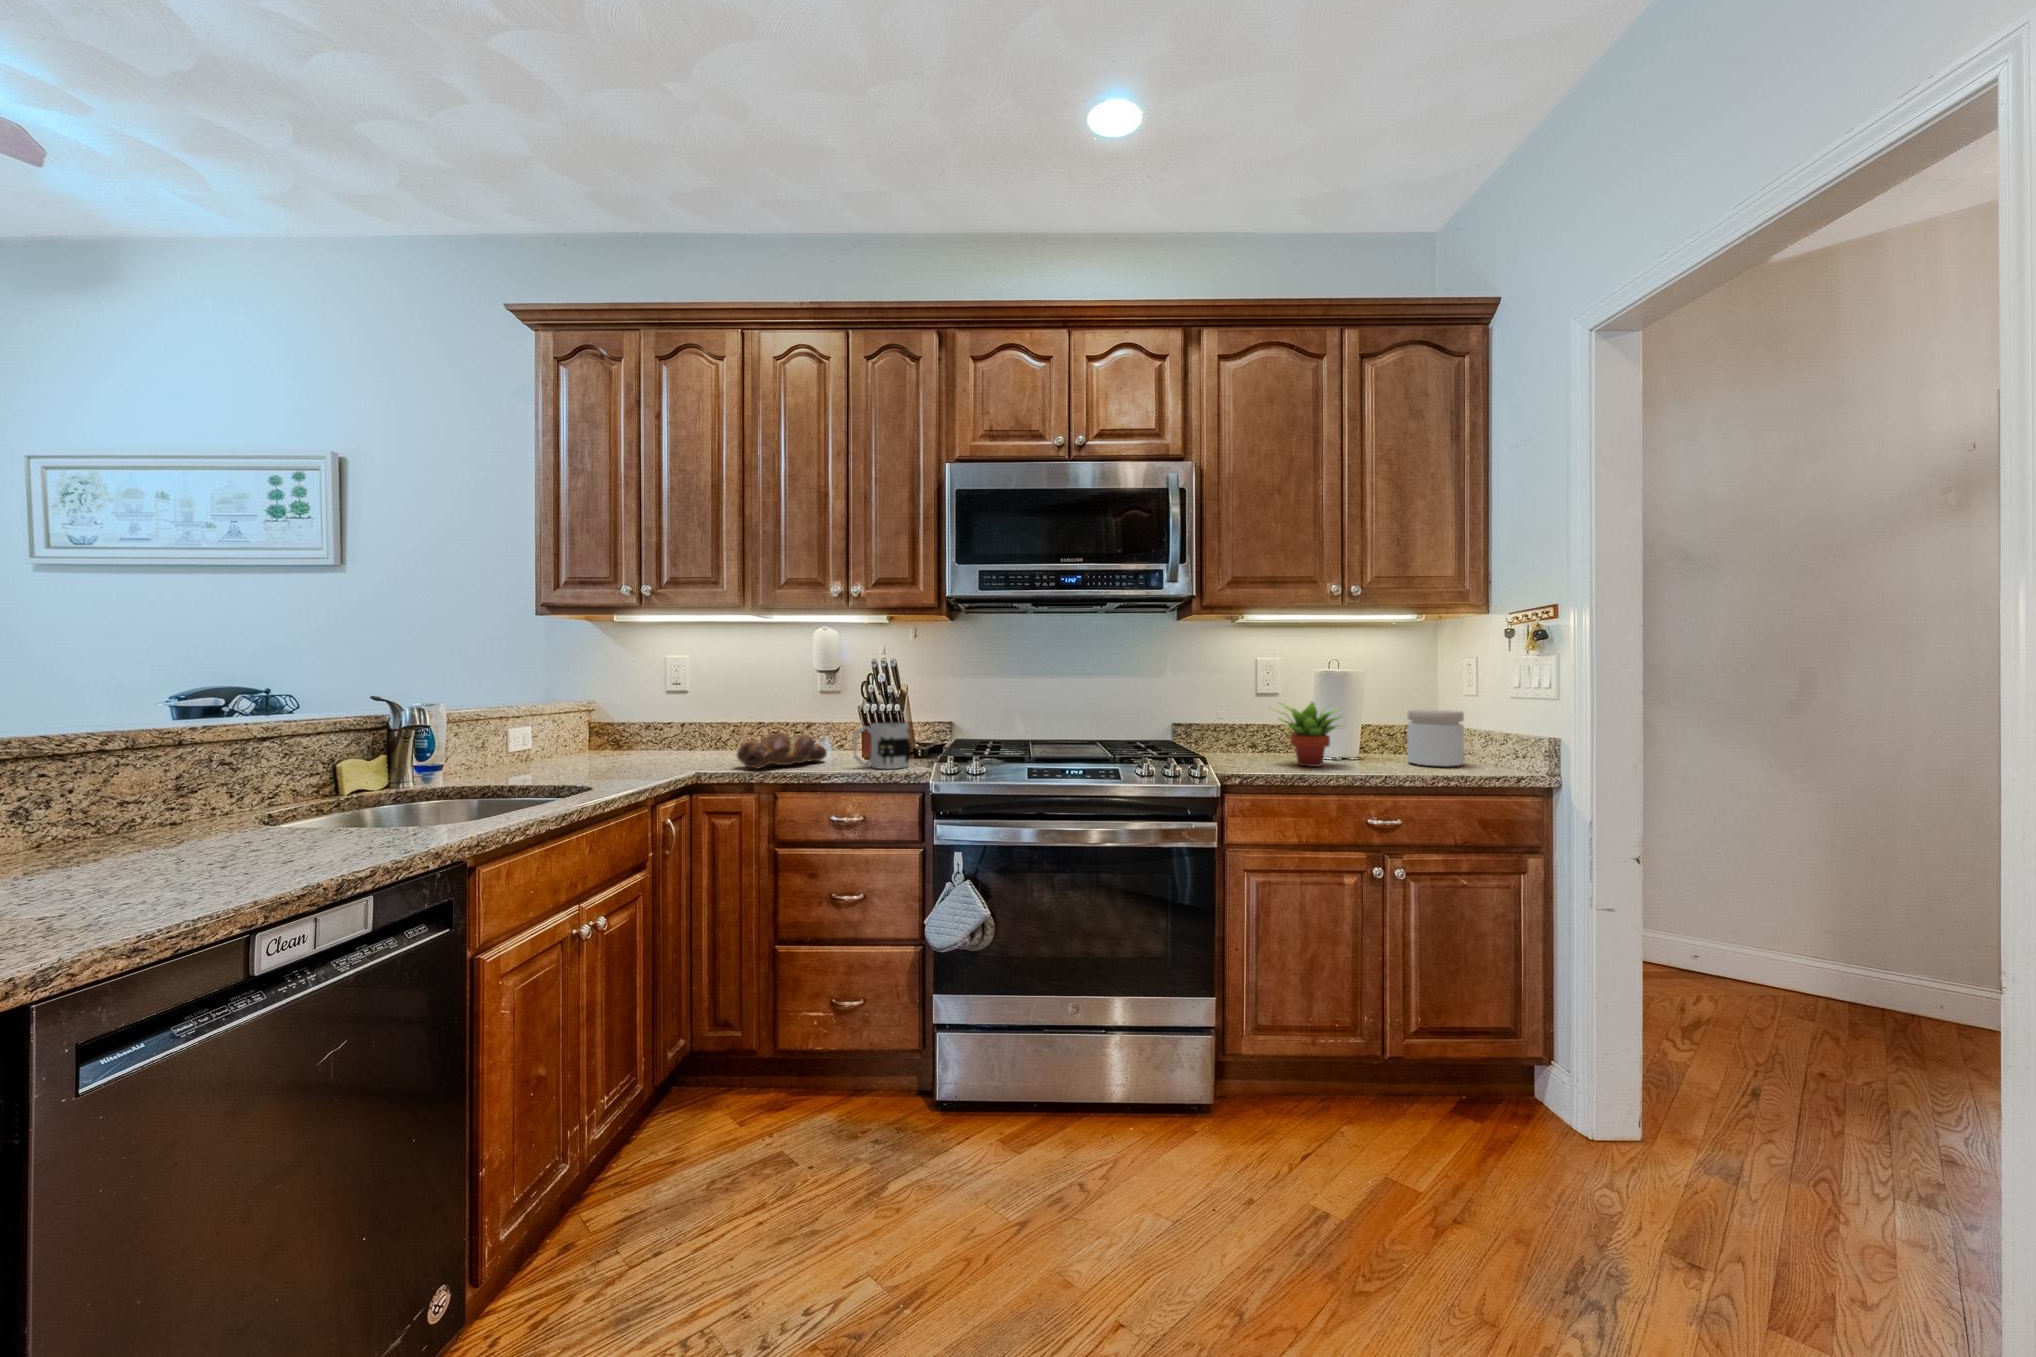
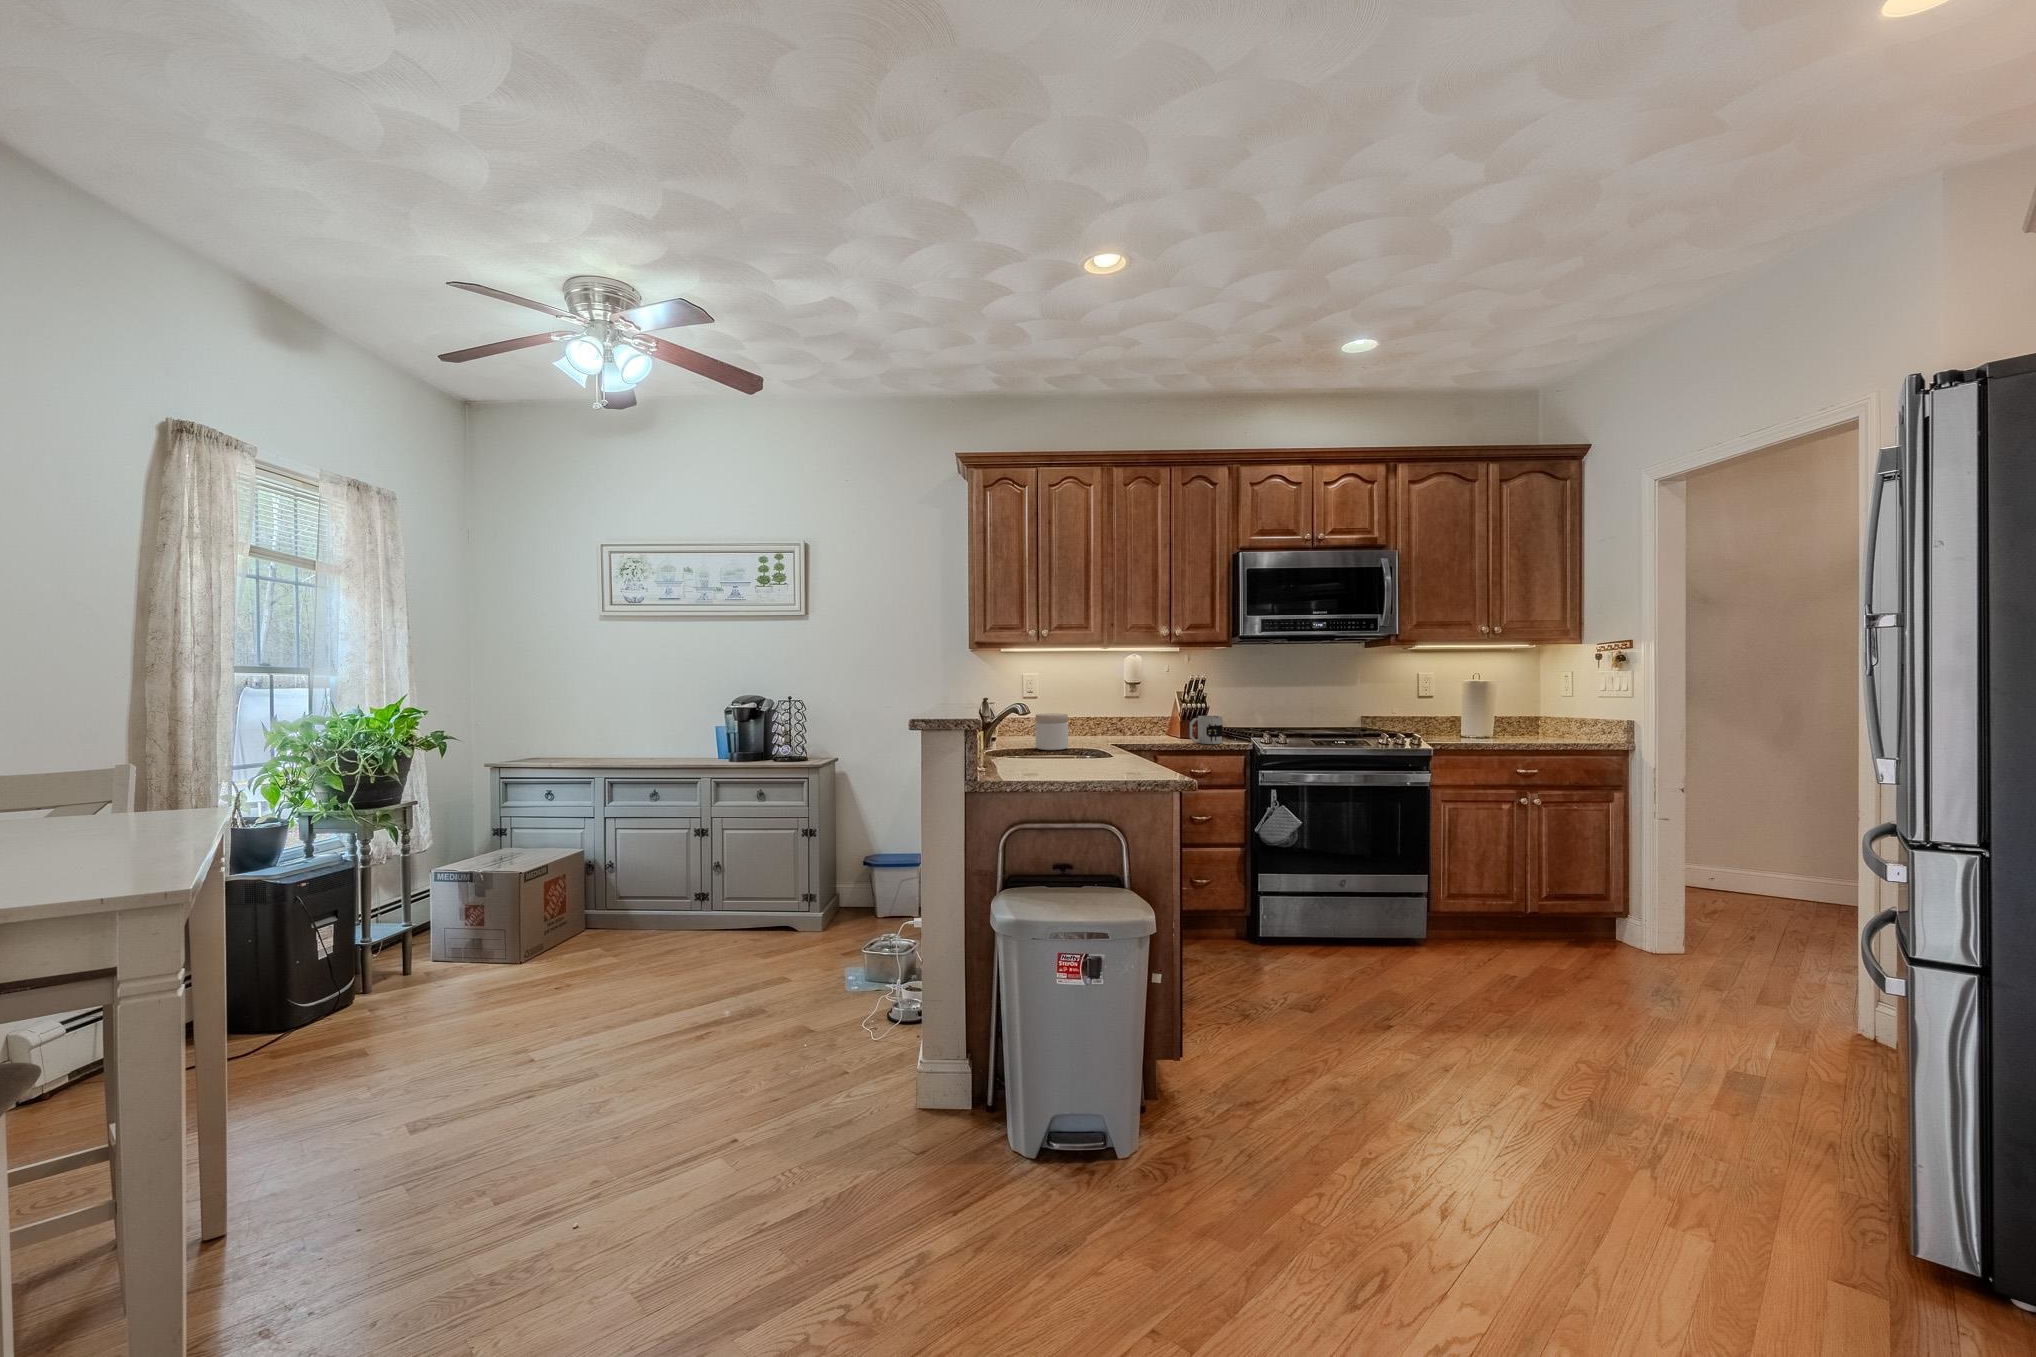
succulent plant: present [1269,702,1341,767] -> none [1445,697,1497,740]
jar: present [1407,710,1464,767] -> present [1035,713,1068,750]
bread loaf: present [737,733,827,768] -> none [1115,723,1162,745]

